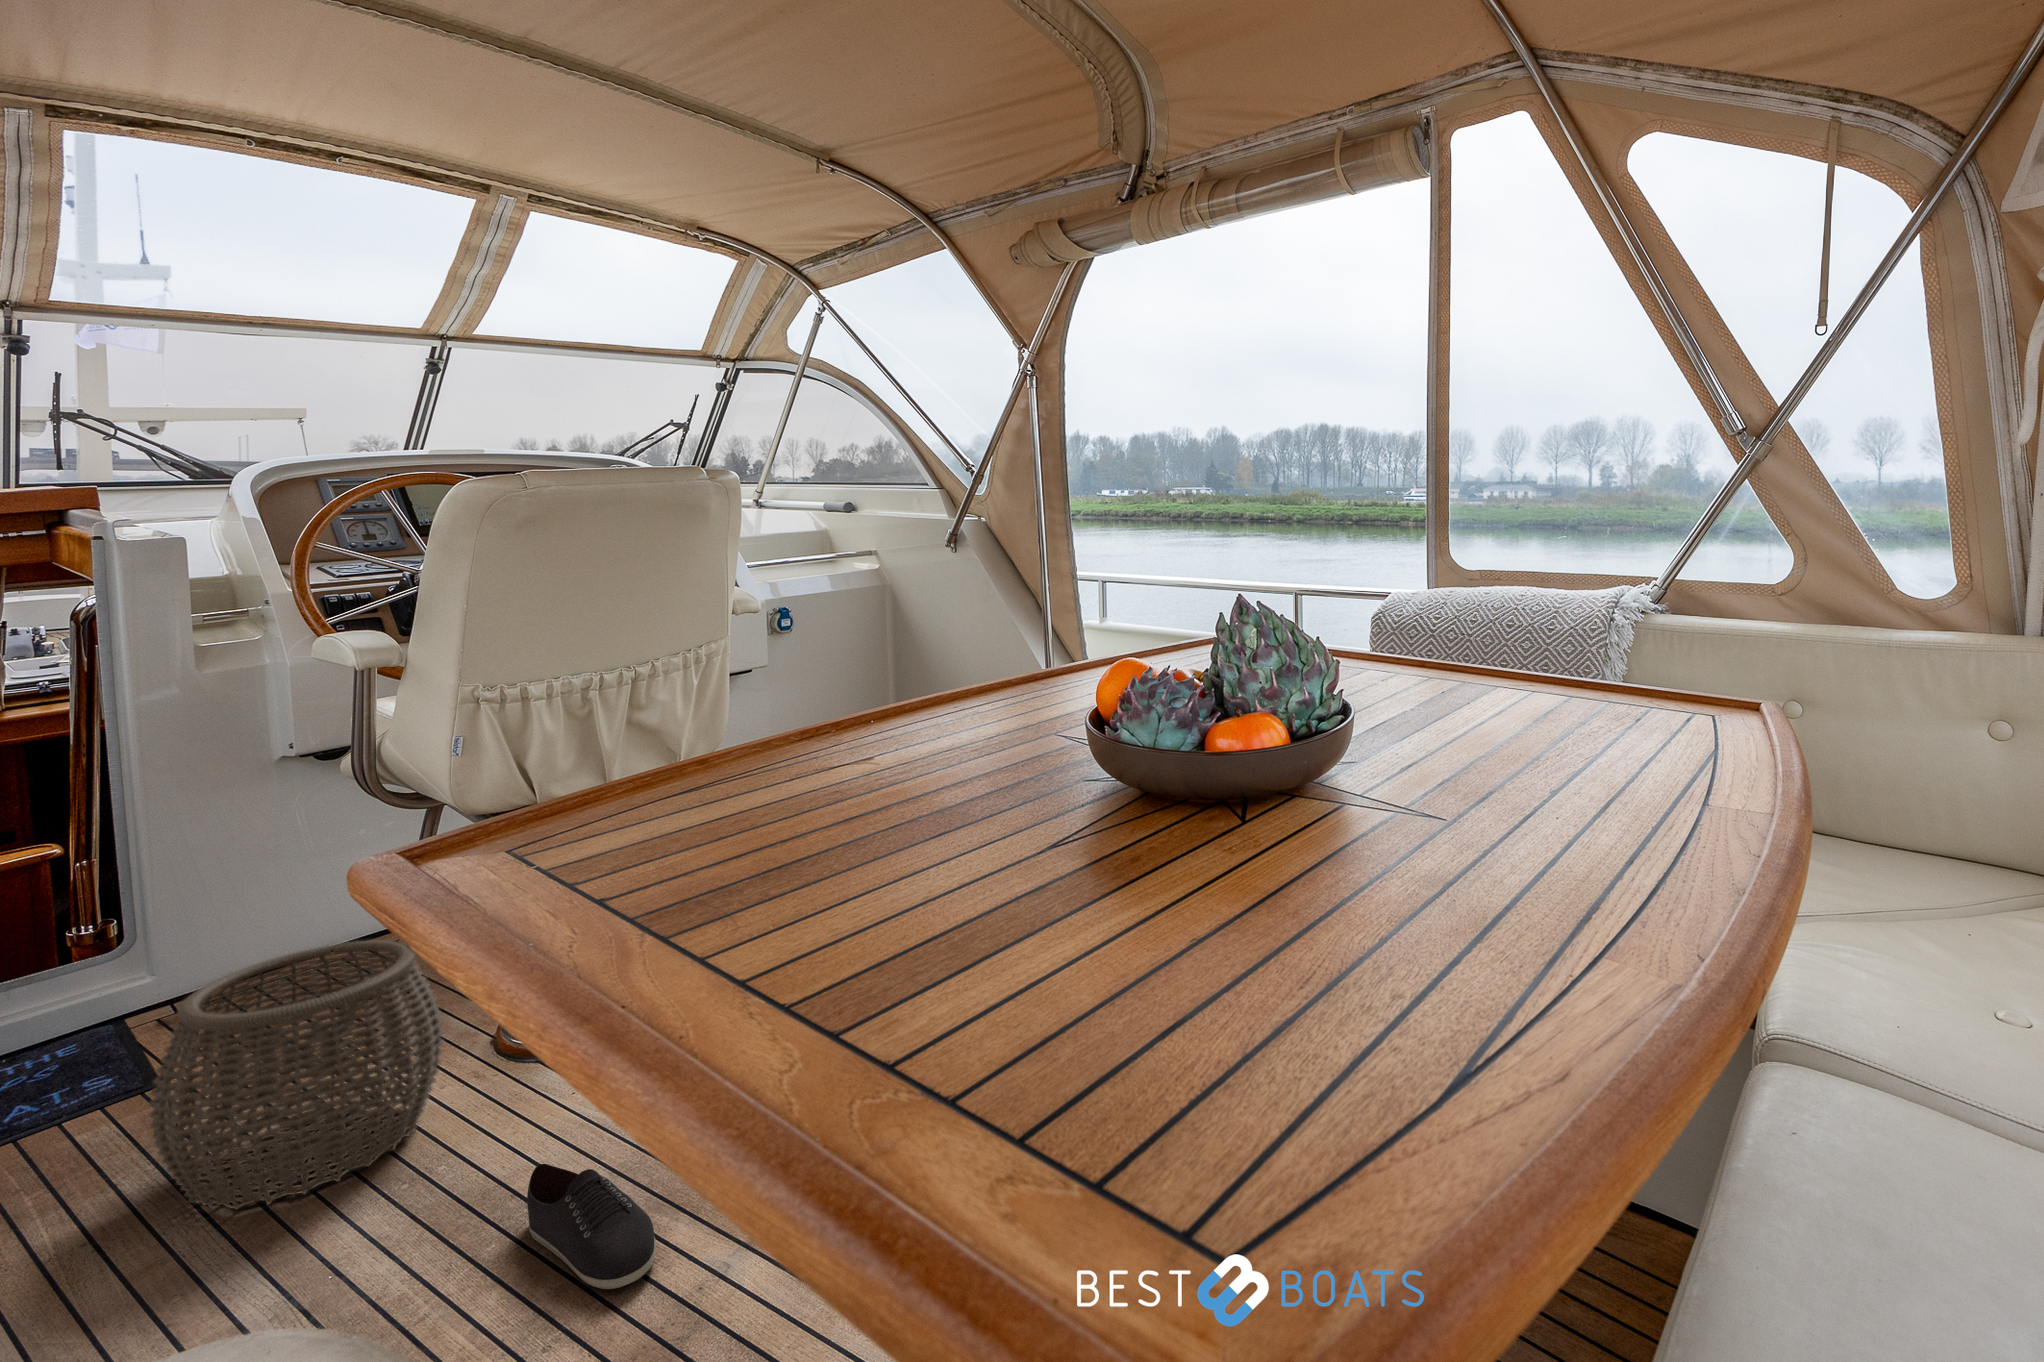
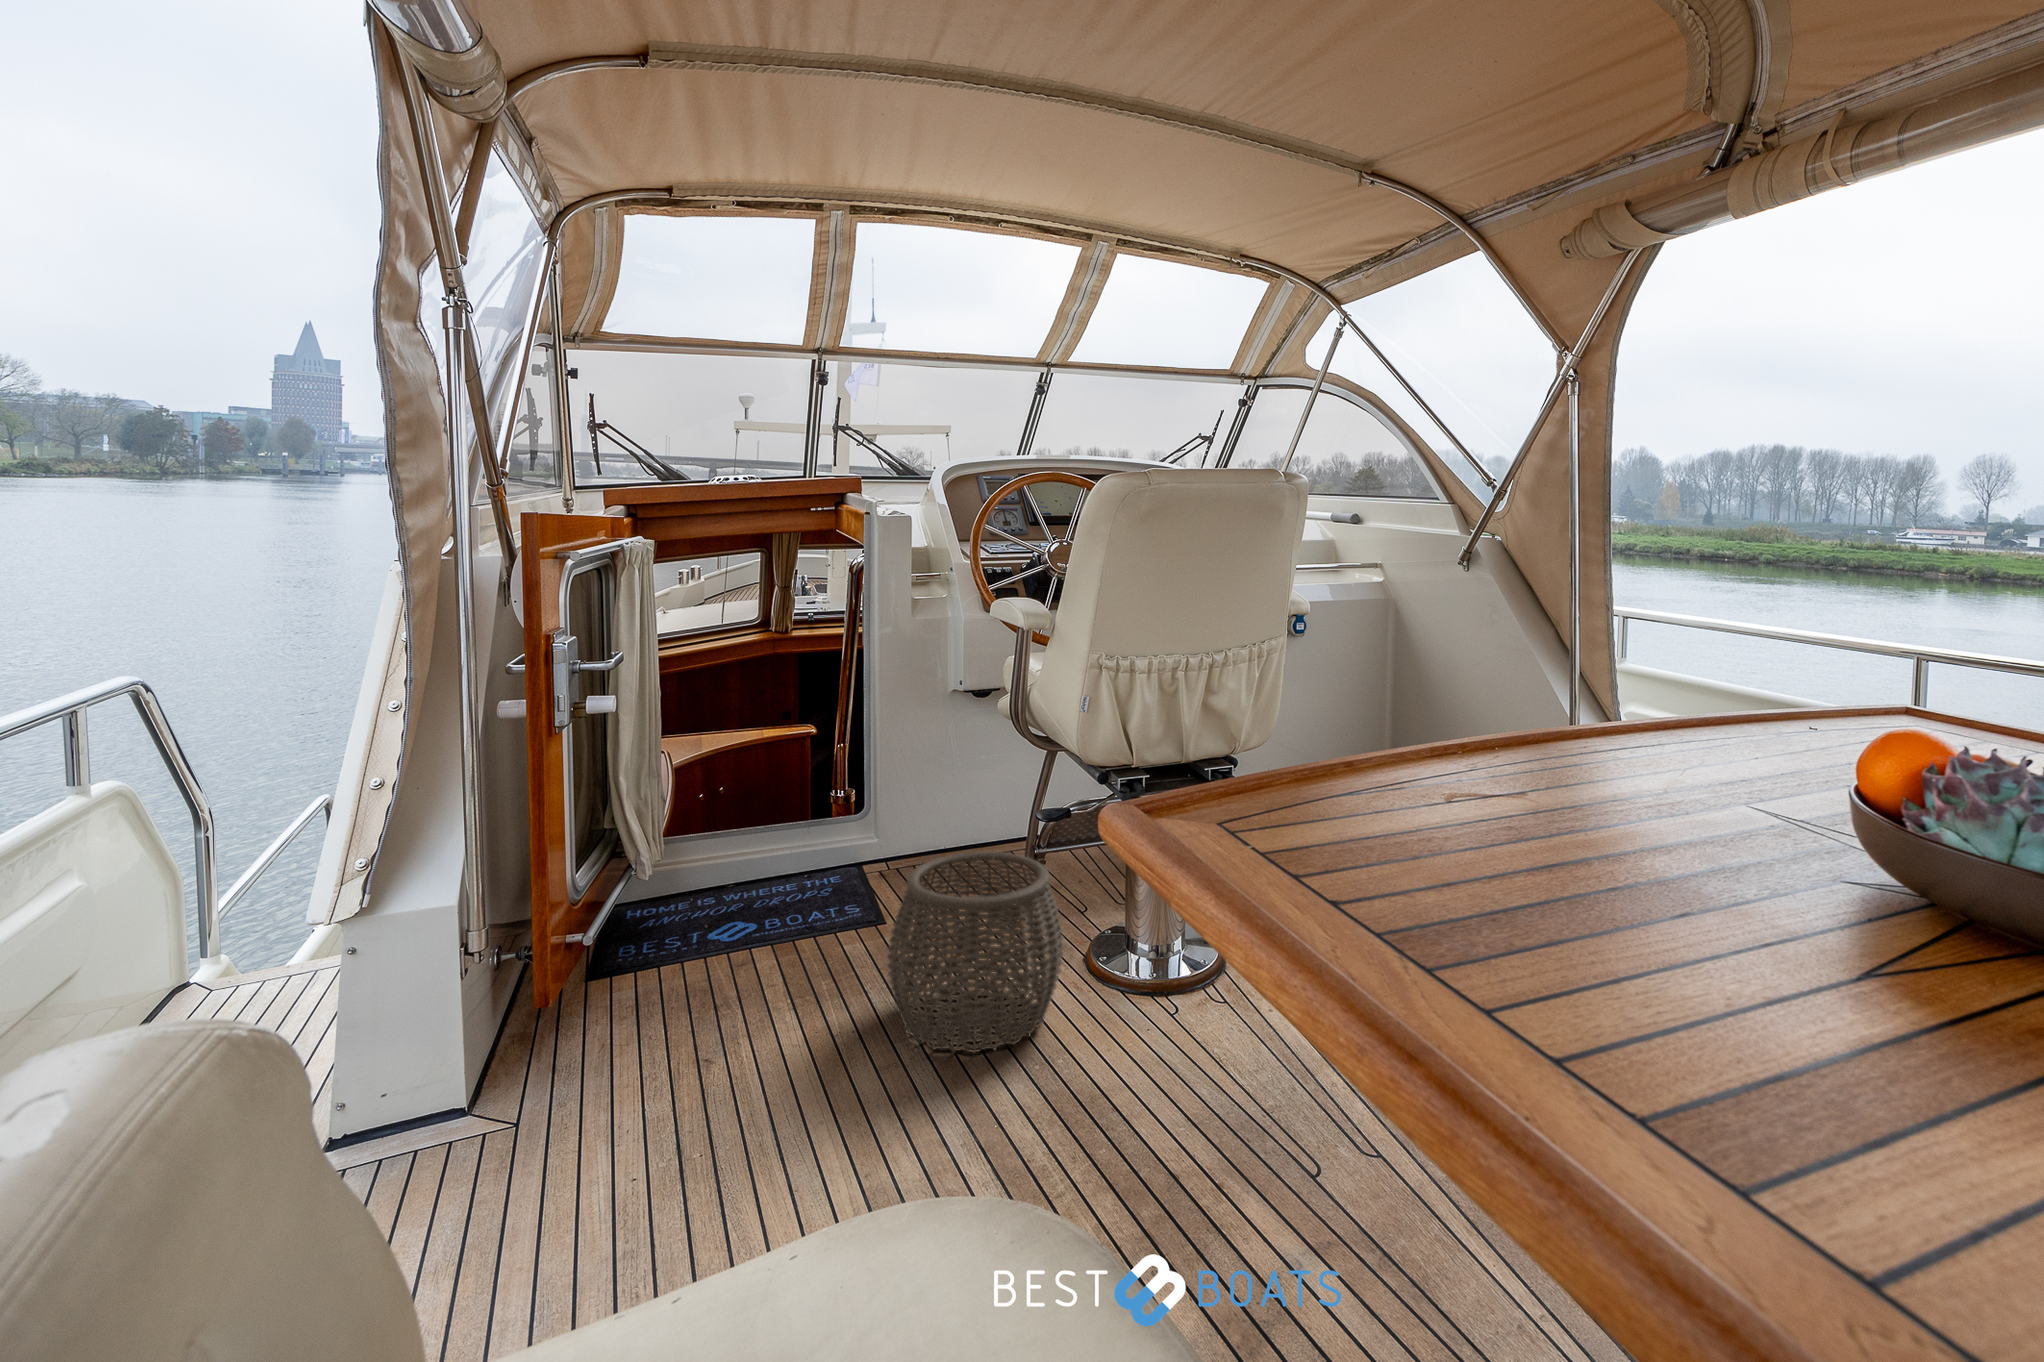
shoe: present [527,1164,656,1289] -> none [1133,1094,1240,1242]

